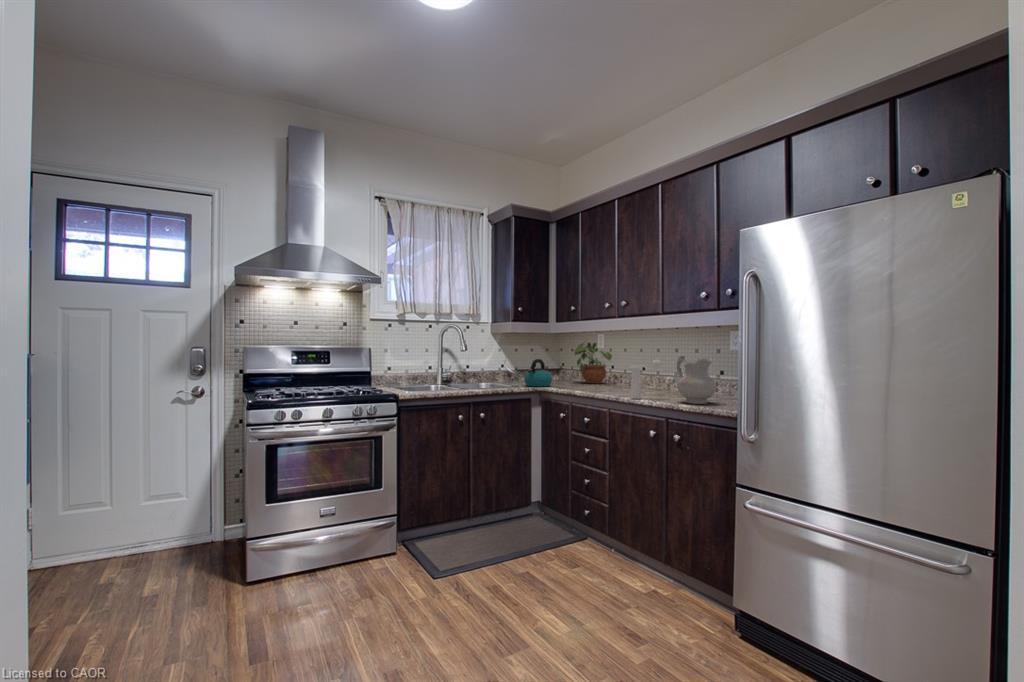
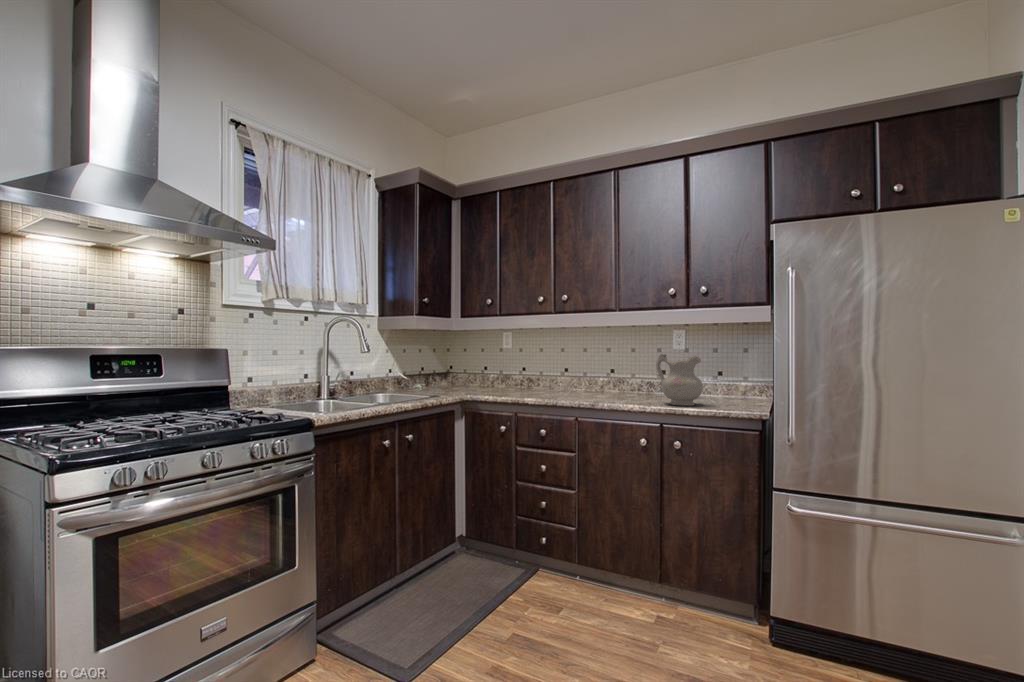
potted plant: present [575,343,612,384] -> none [479,337,526,389]
kettle: present [524,359,552,387] -> none [437,361,471,395]
pepper mill: present [630,360,660,399] -> none [605,359,635,404]

